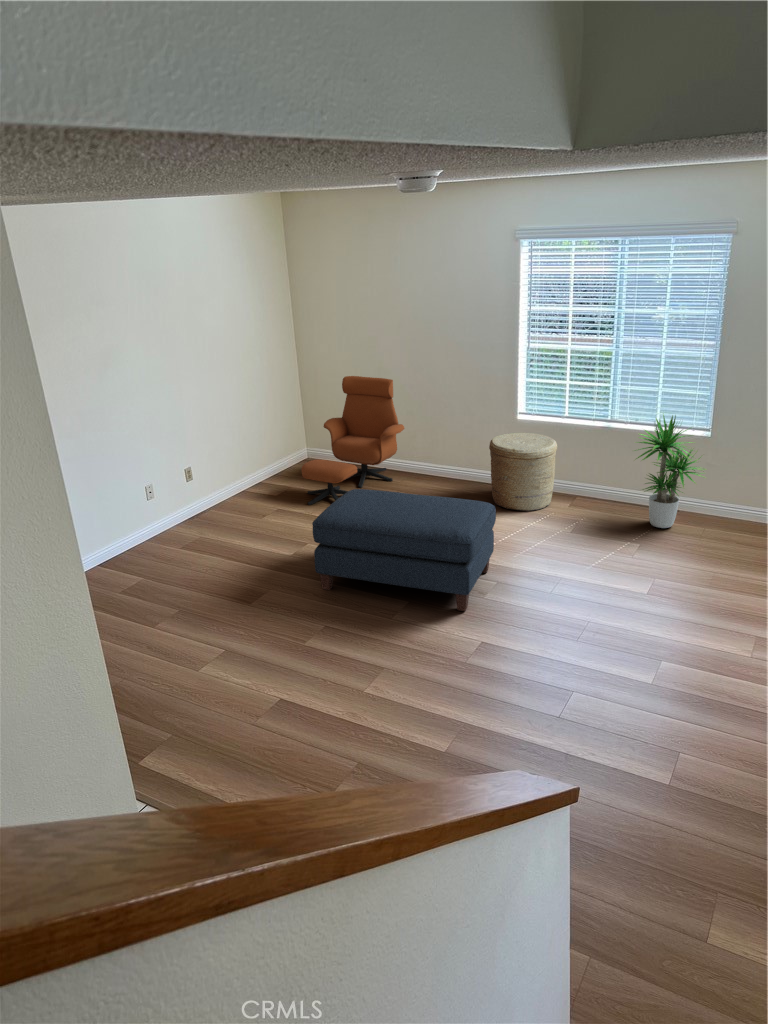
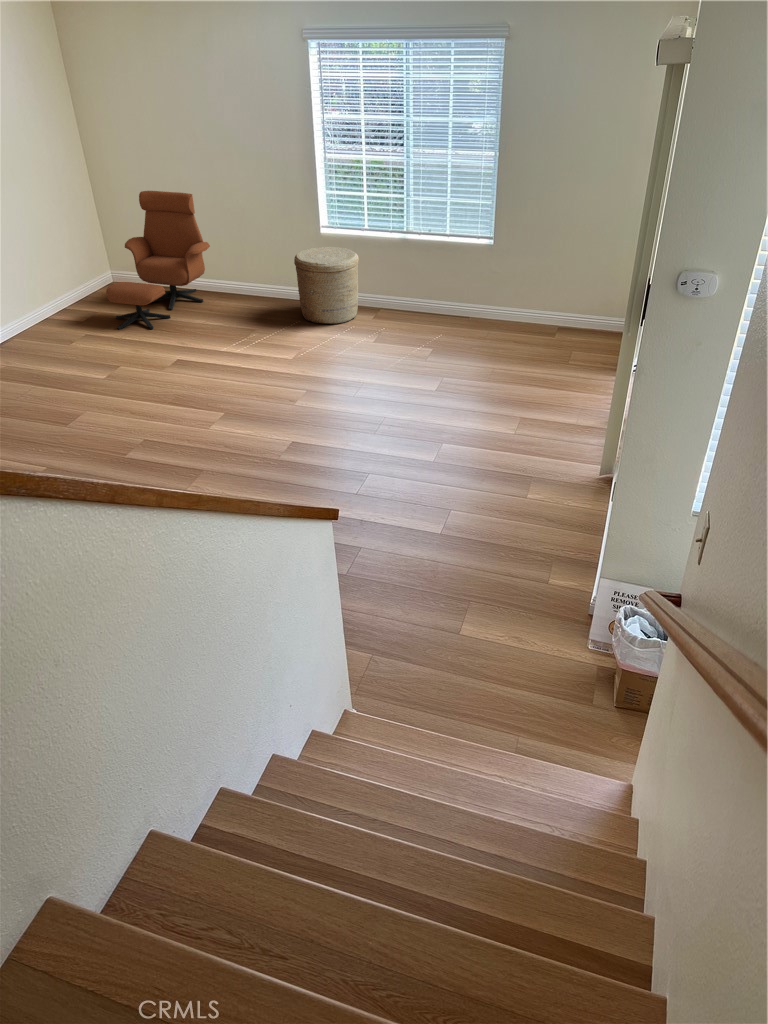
potted plant: present [635,415,706,528] -> none [423,222,491,332]
ottoman: present [312,489,496,611] -> none [122,307,300,414]

